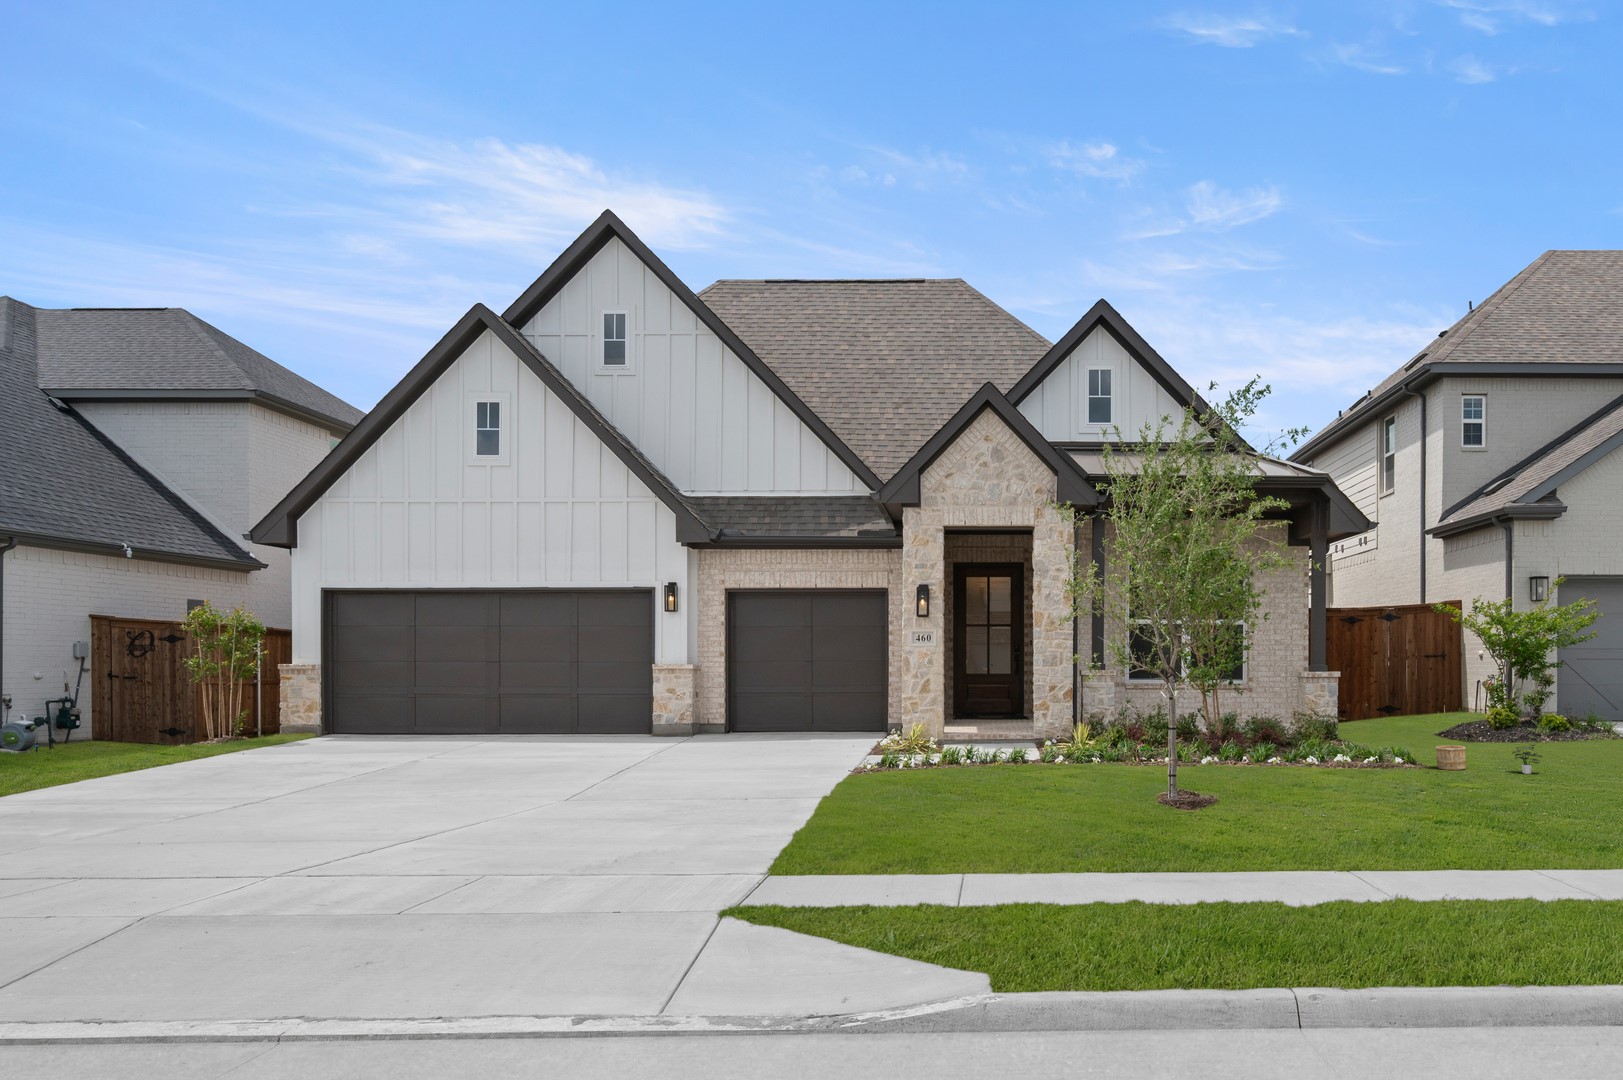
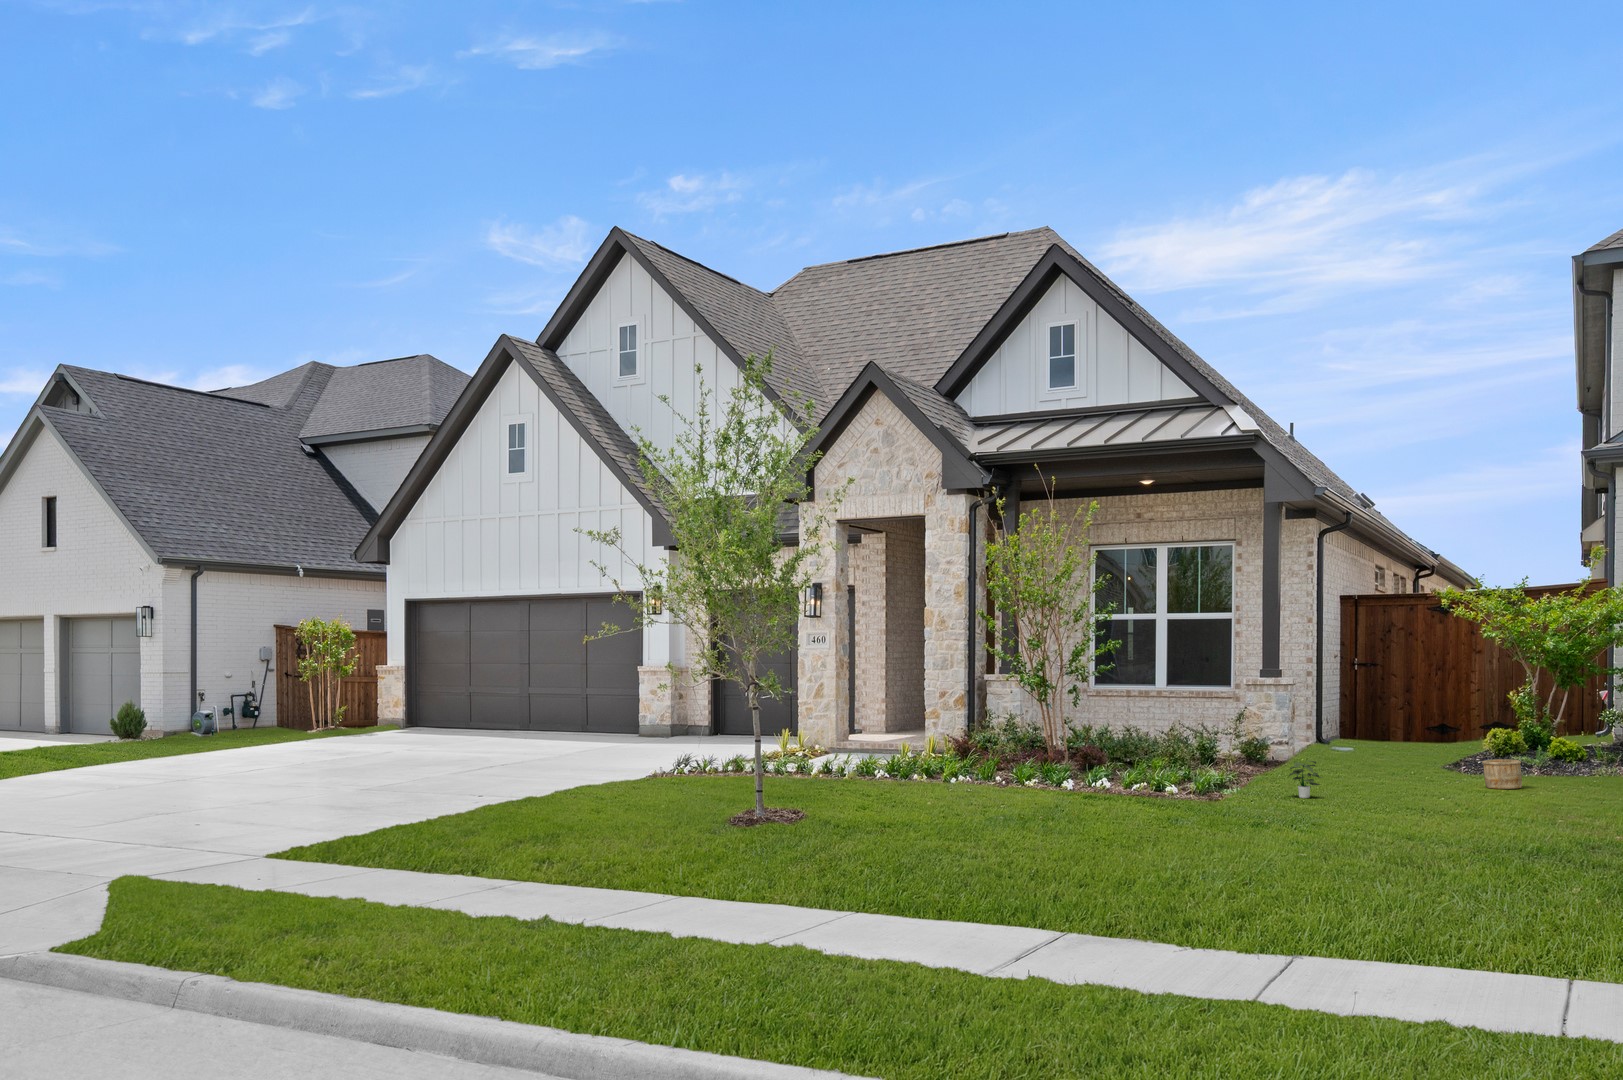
wooden bucket: present [1435,745,1466,770] -> present [1482,759,1522,789]

